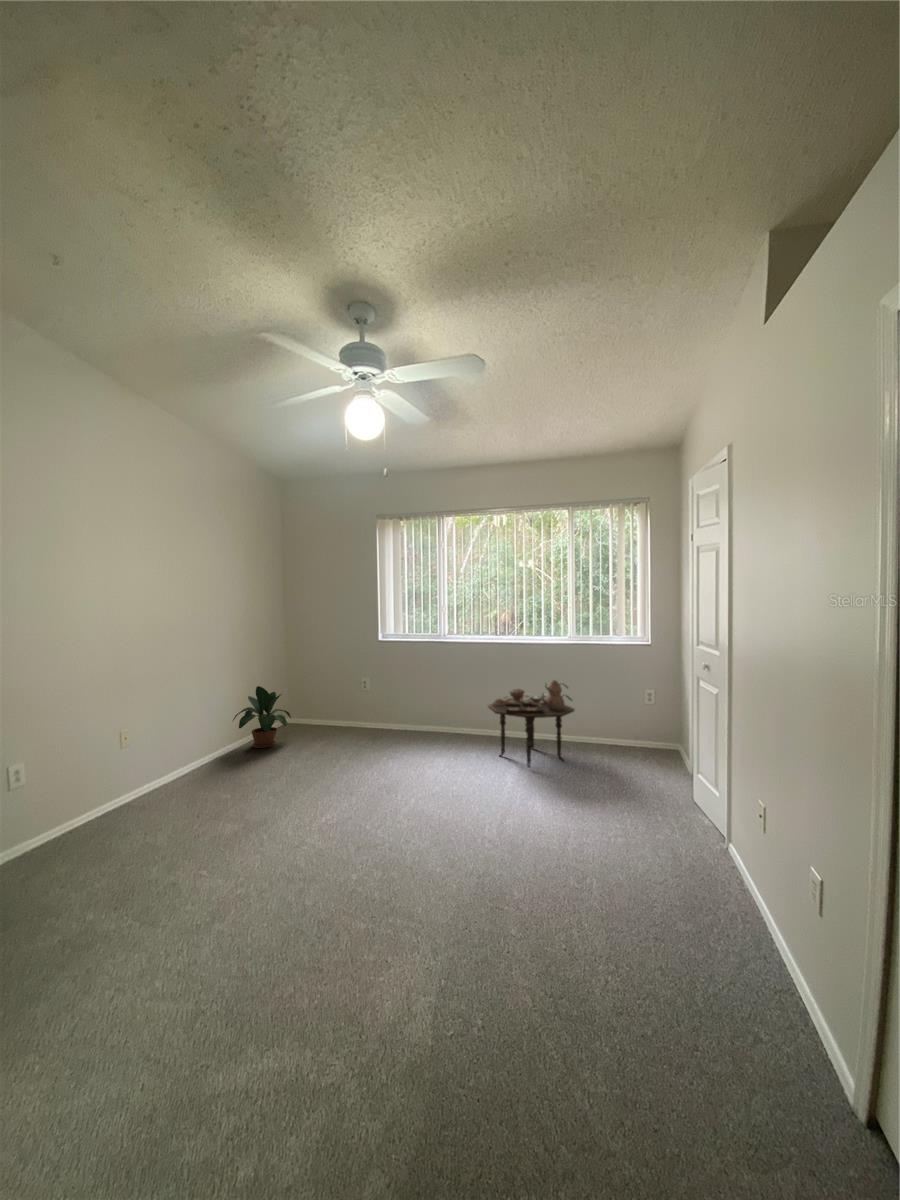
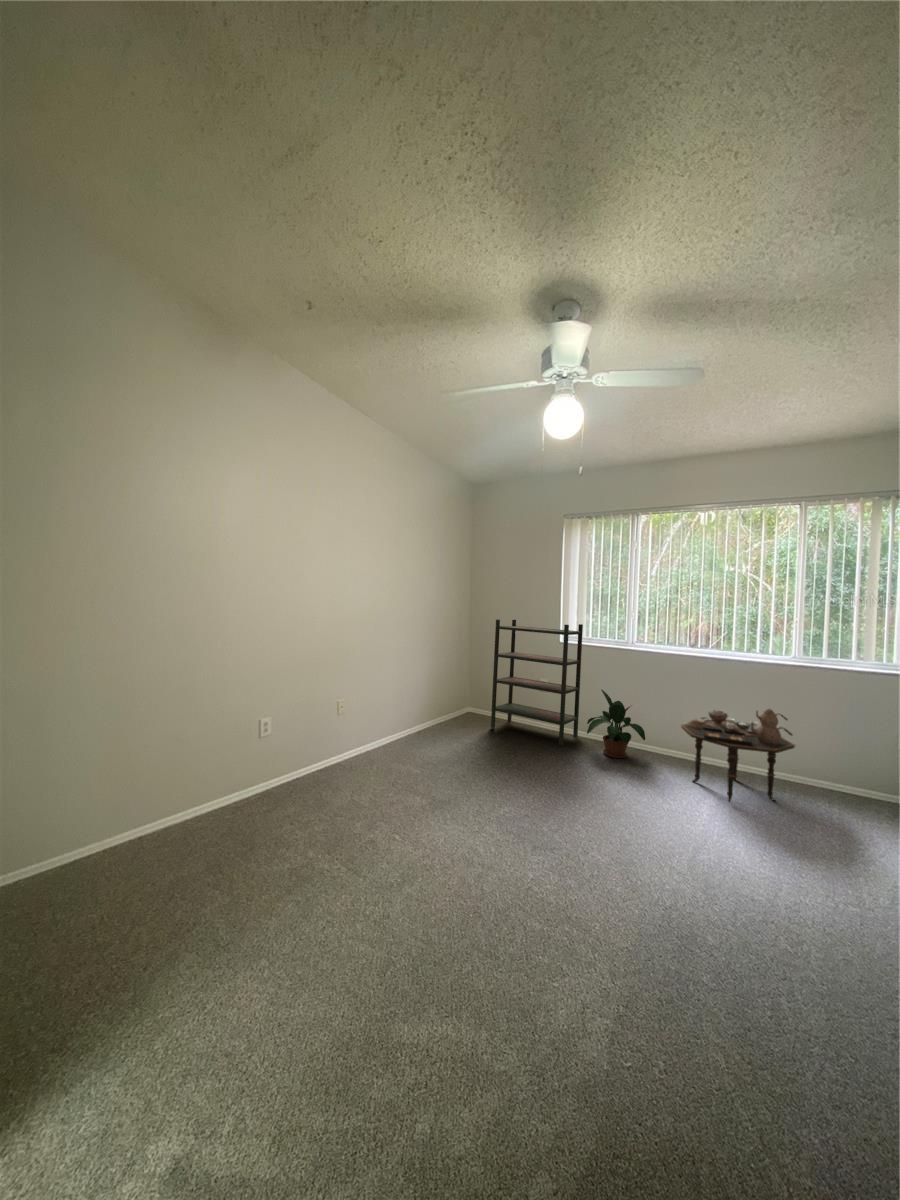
bookshelf: none [308,621,399,743] -> present [491,619,583,745]
potted plant: present [233,686,291,748] -> present [587,689,645,758]

